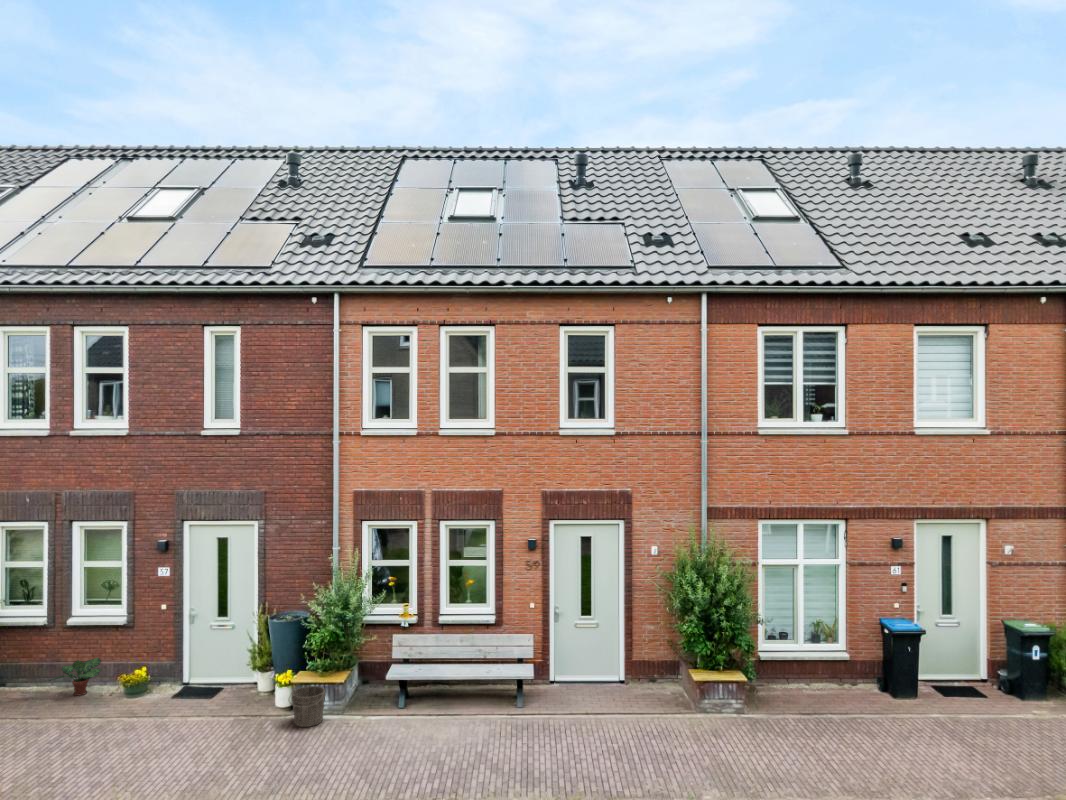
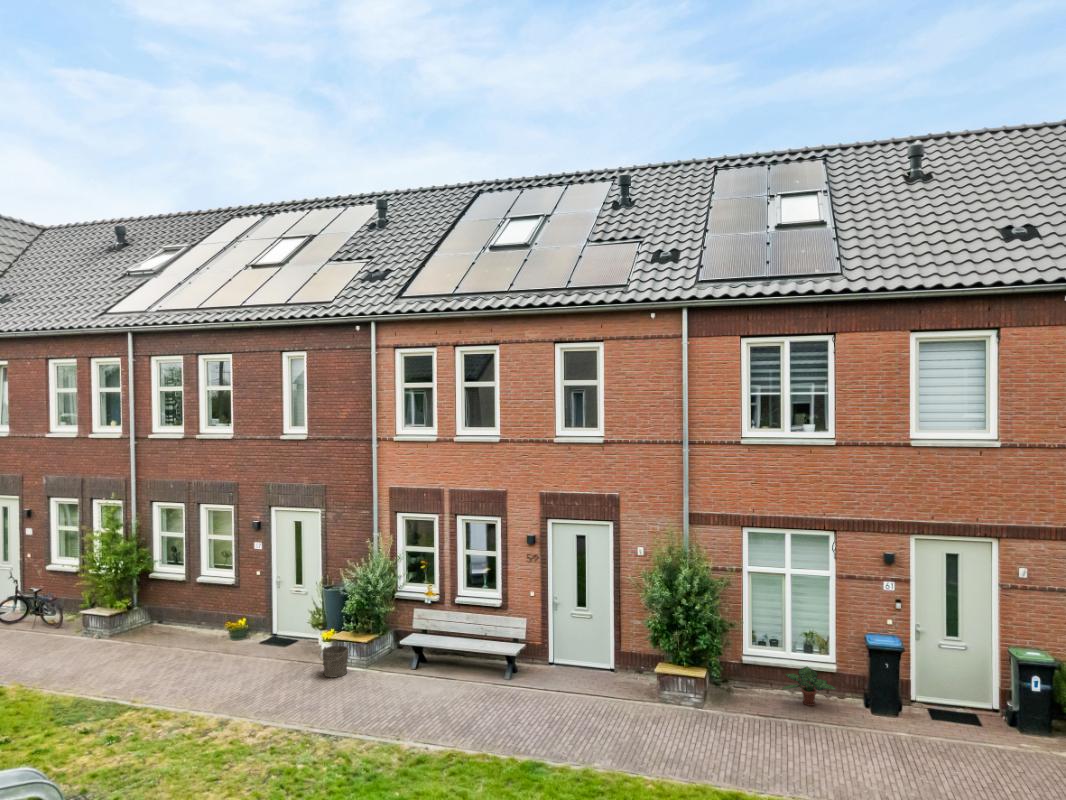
potted plant: present [51,658,101,696] -> present [782,667,836,706]

